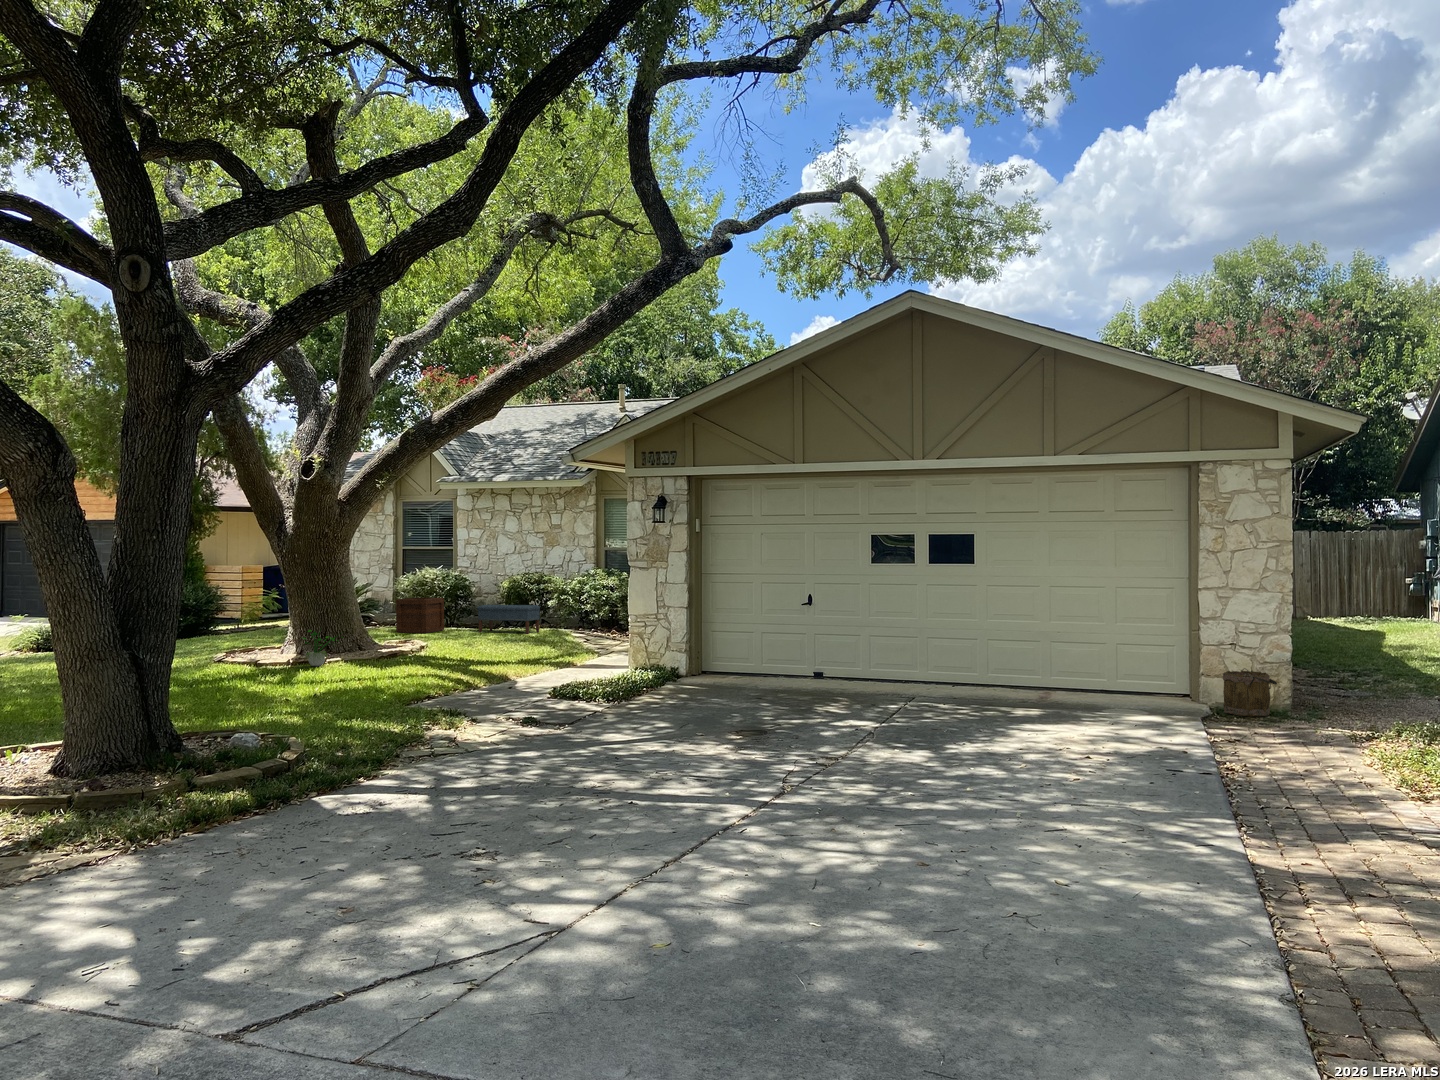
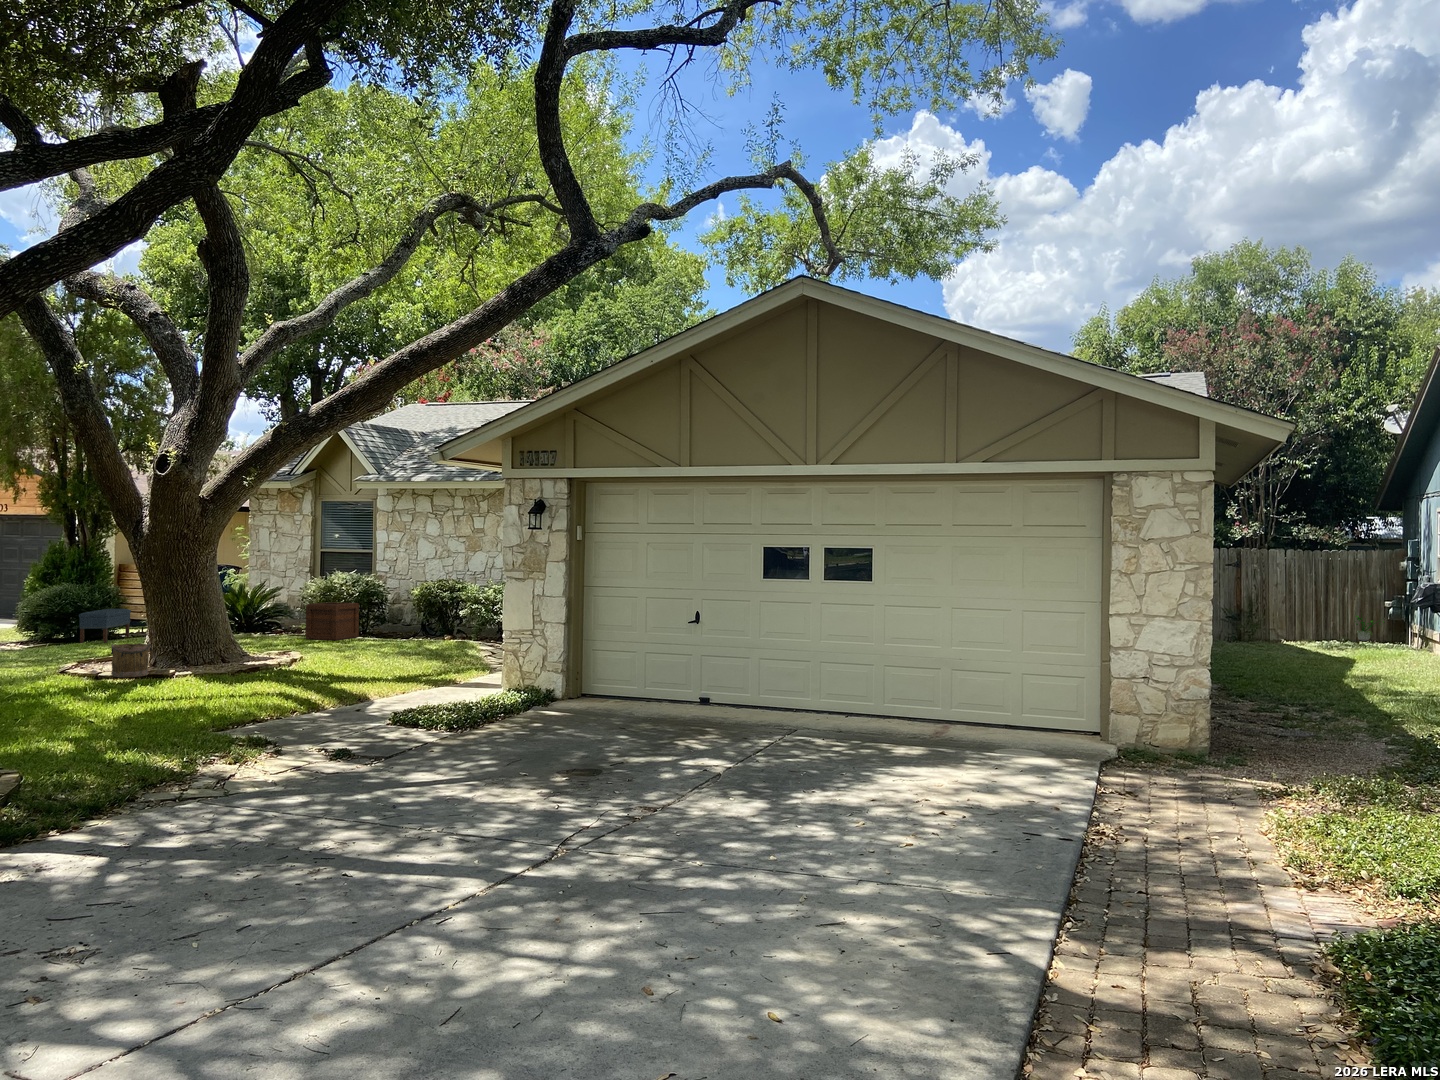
bench: present [477,604,540,634] -> present [79,609,131,643]
potted plant: present [303,630,338,666] -> present [1356,616,1384,641]
bucket: present [1223,668,1277,717] -> present [111,643,152,678]

